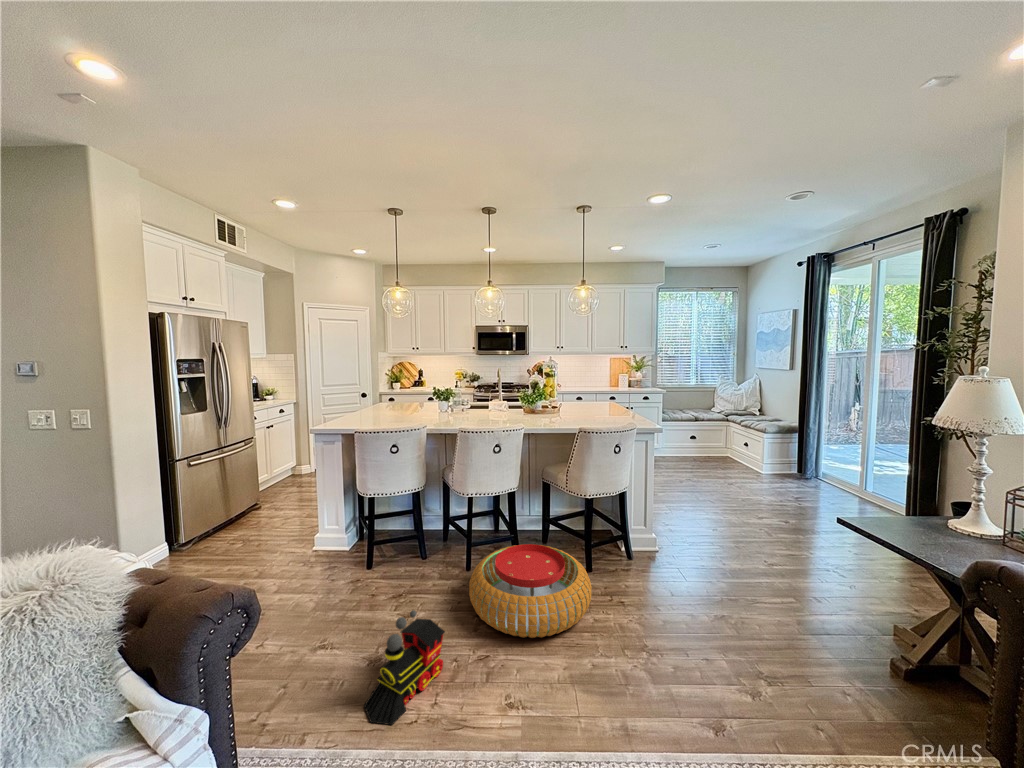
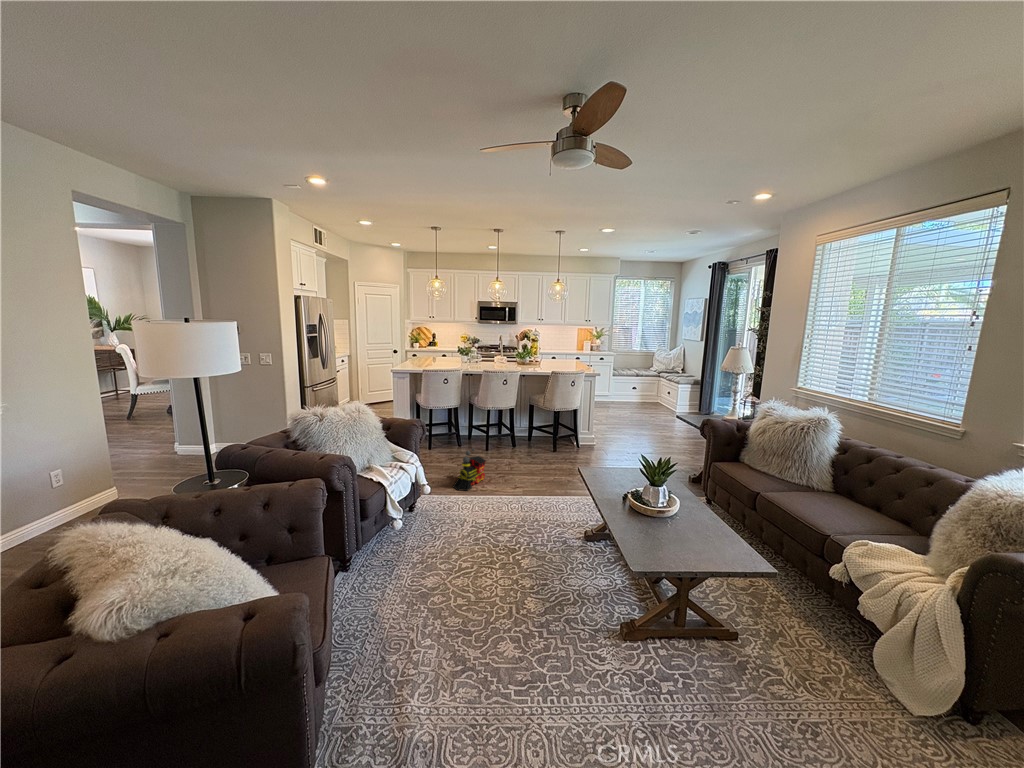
pouf: present [469,544,592,638] -> none [492,433,556,471]

